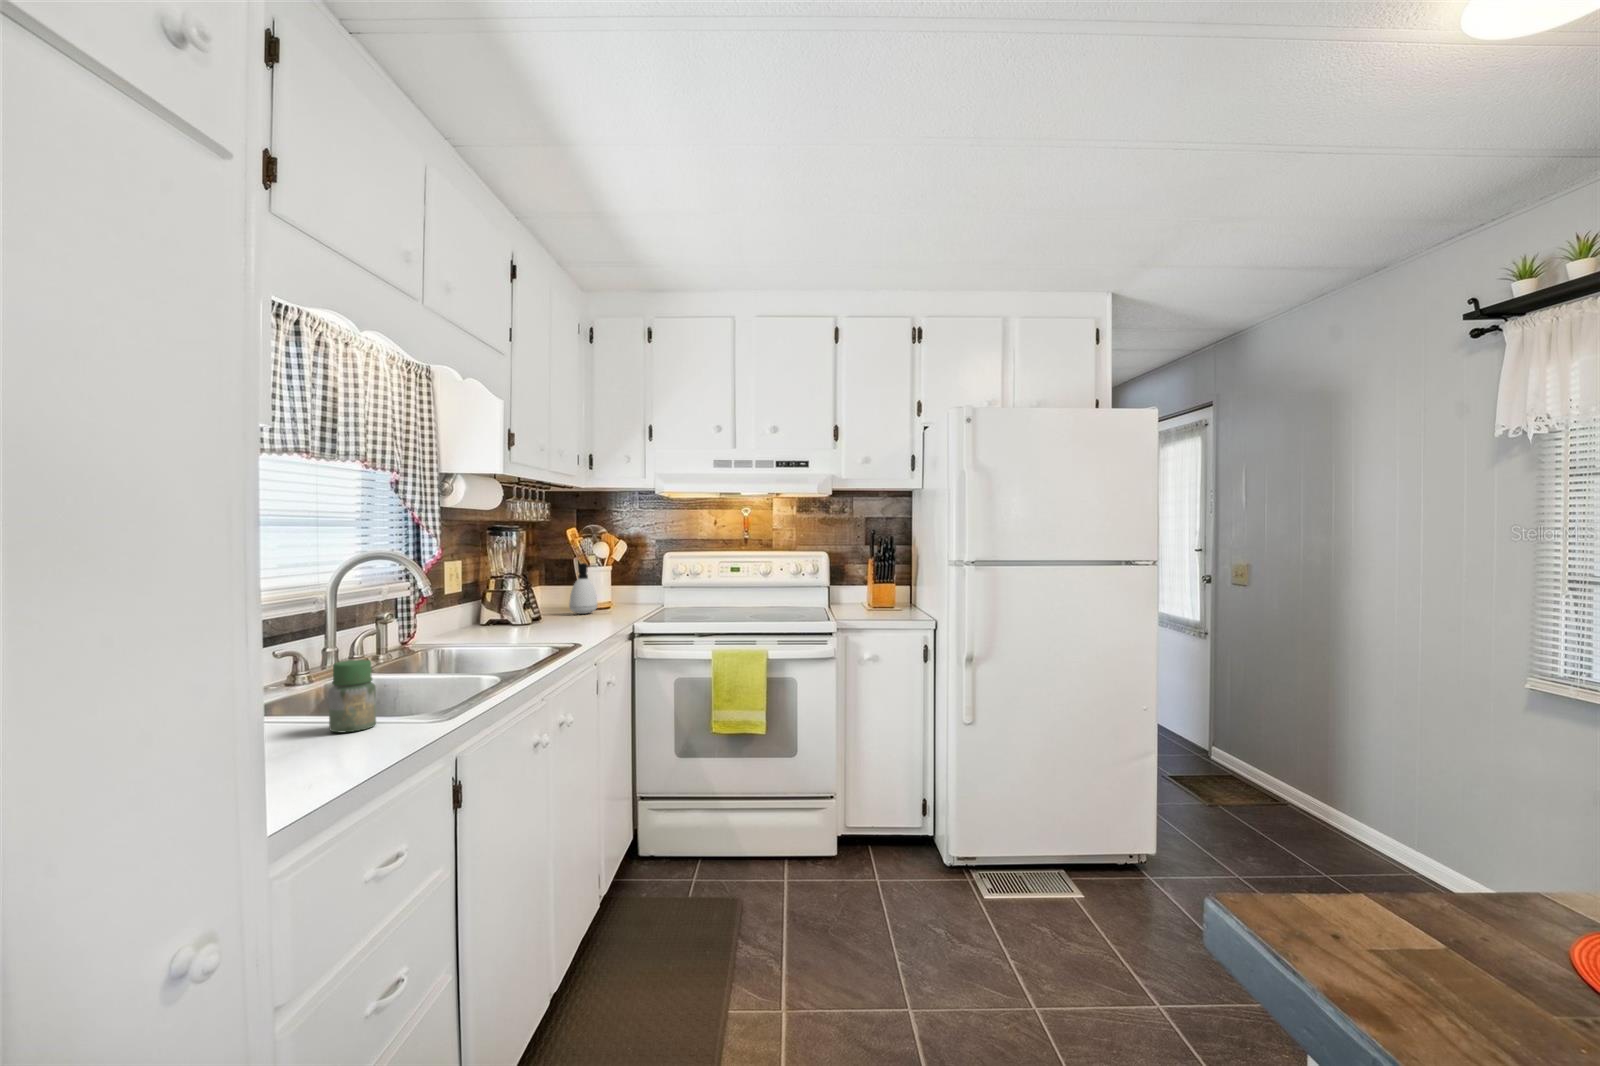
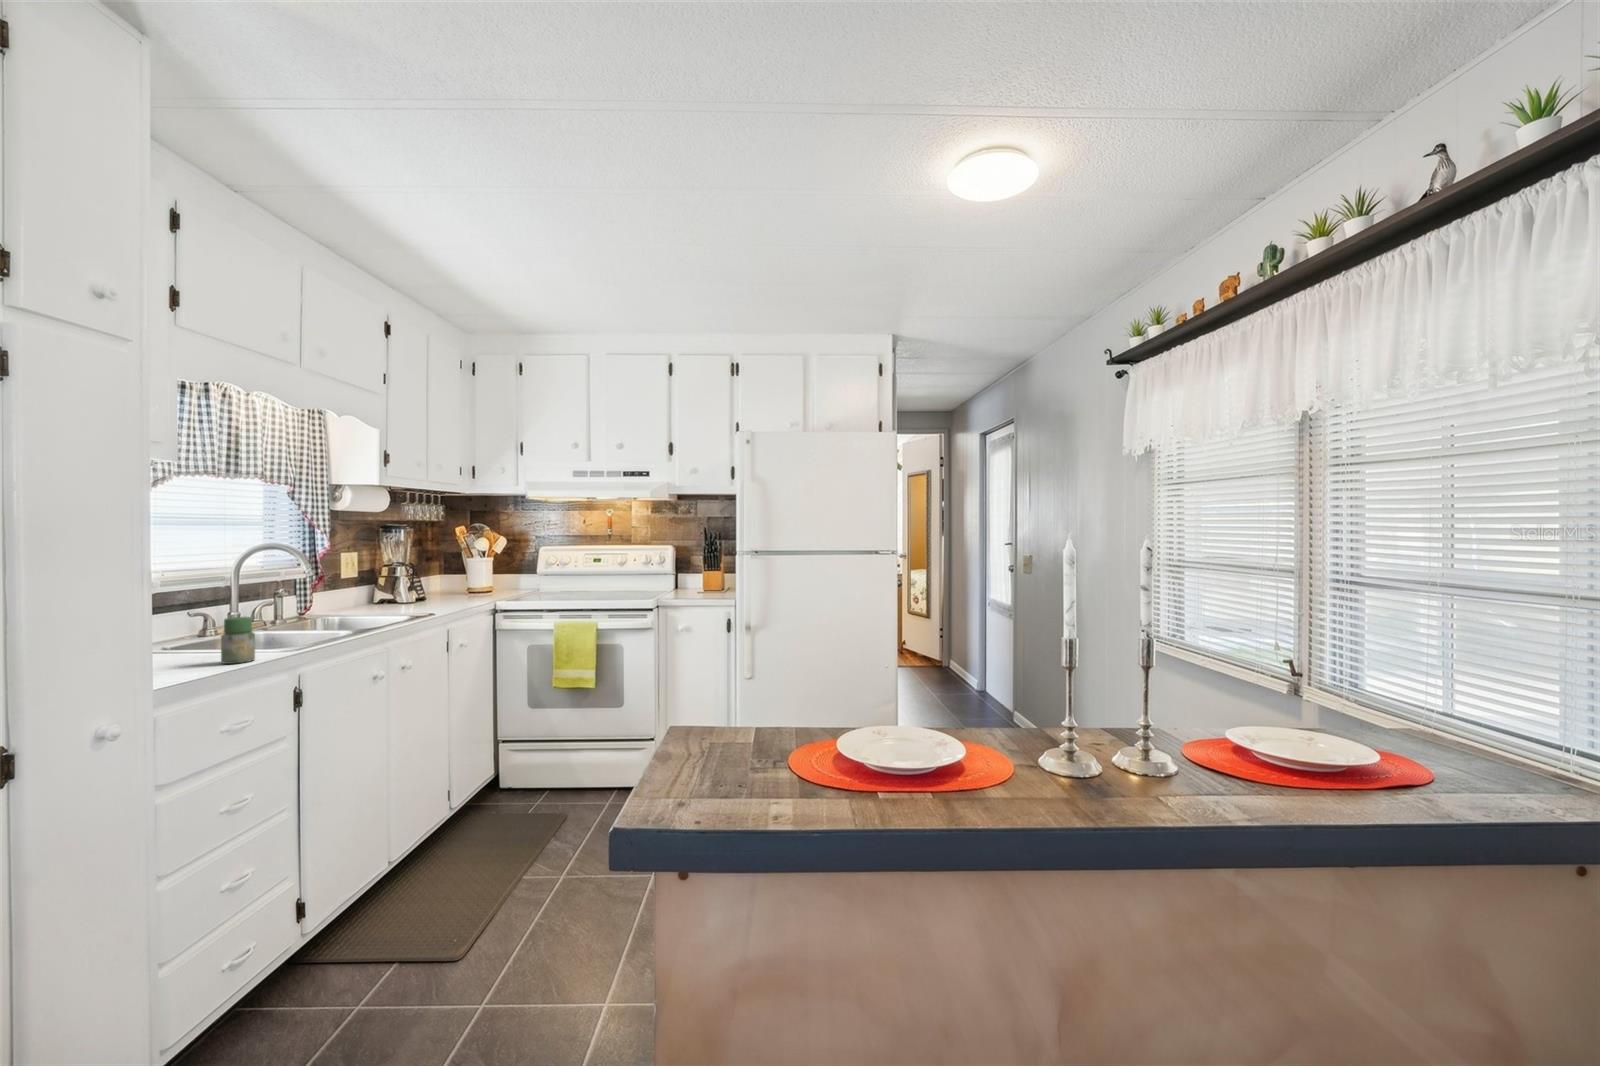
soap dispenser: present [569,563,597,614] -> none [454,554,478,595]

